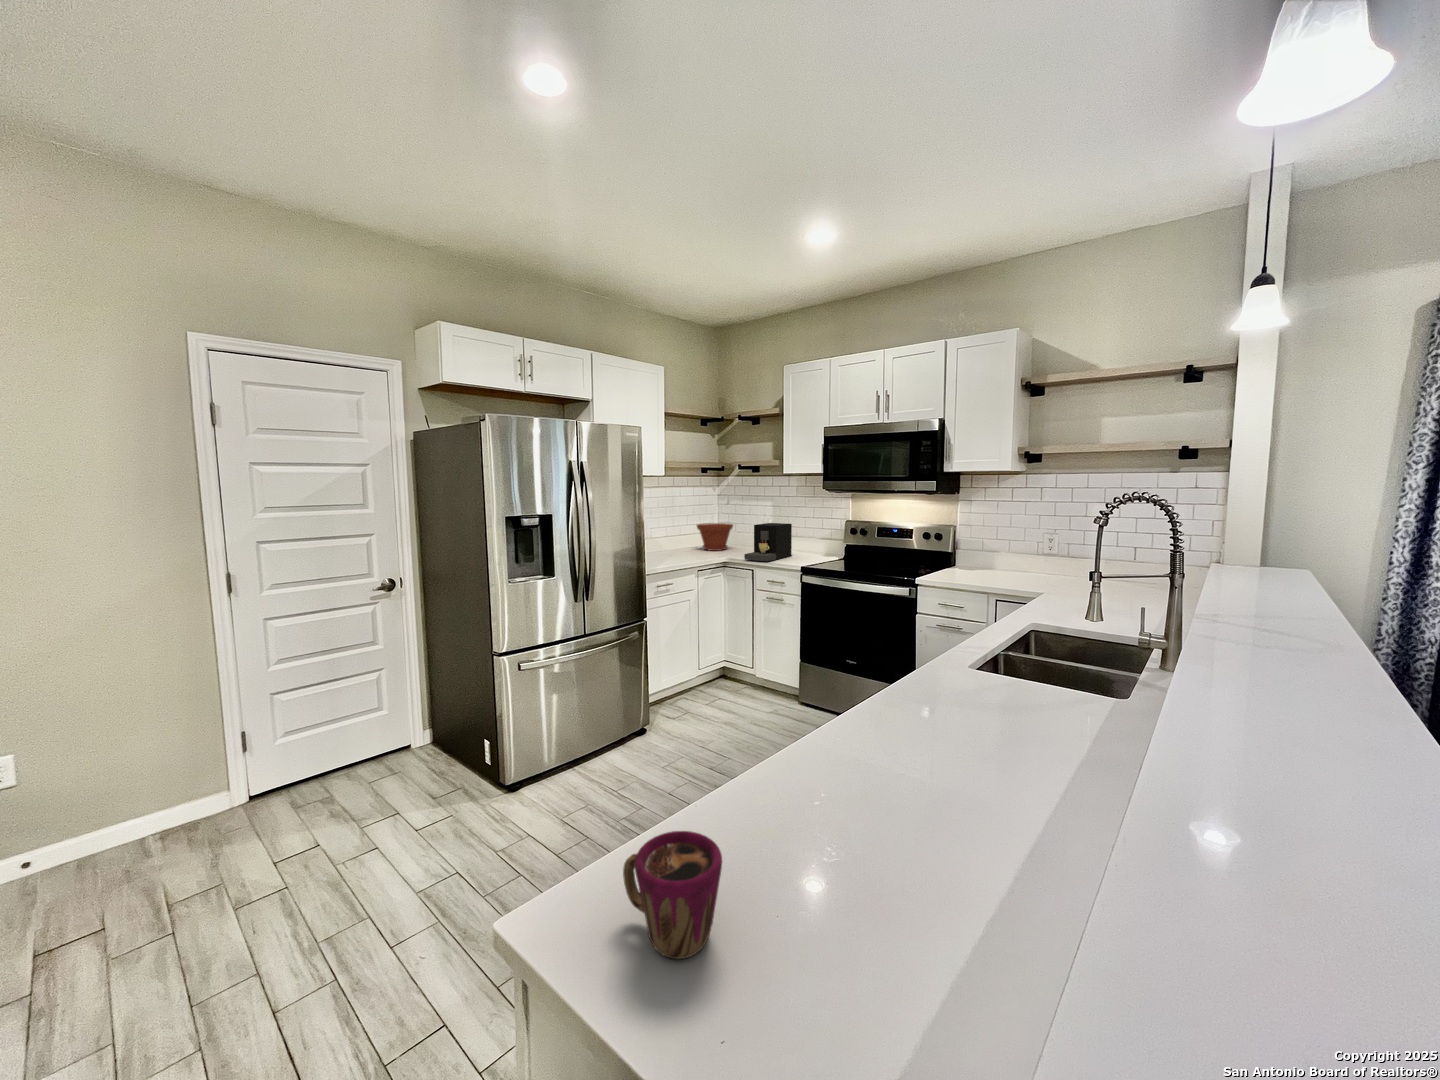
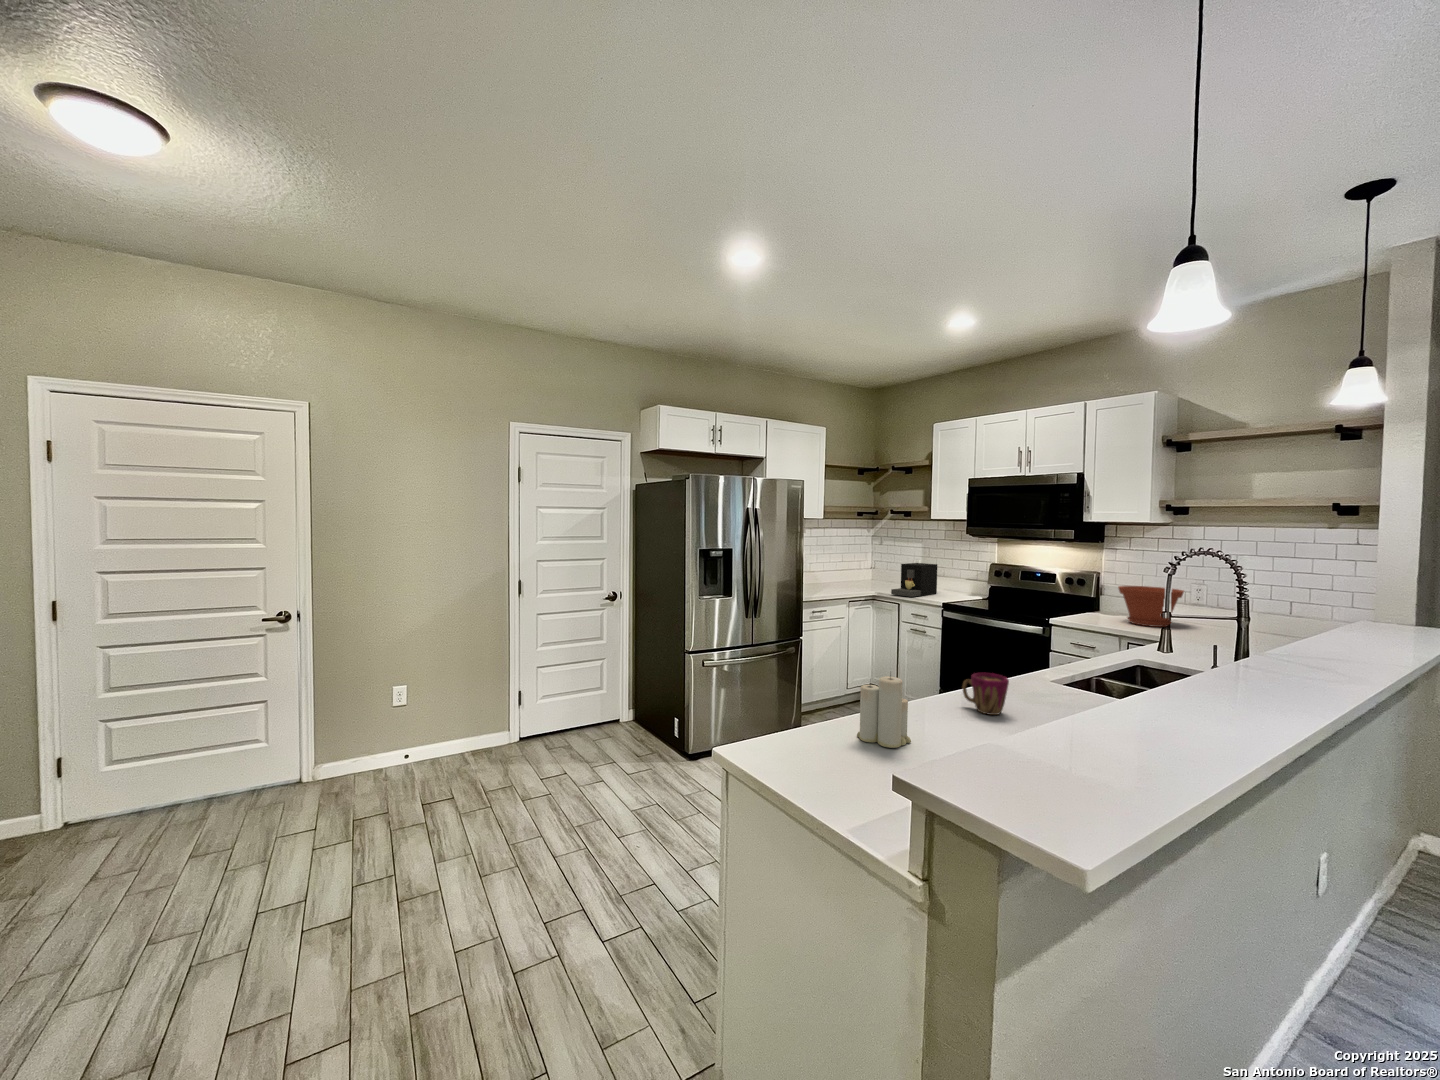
plant pot: present [697,523,733,551] -> present [1118,586,1184,627]
candle: none [761,726,852,863] -> present [857,675,911,748]
cup: present [623,831,722,959] -> present [962,673,1009,715]

